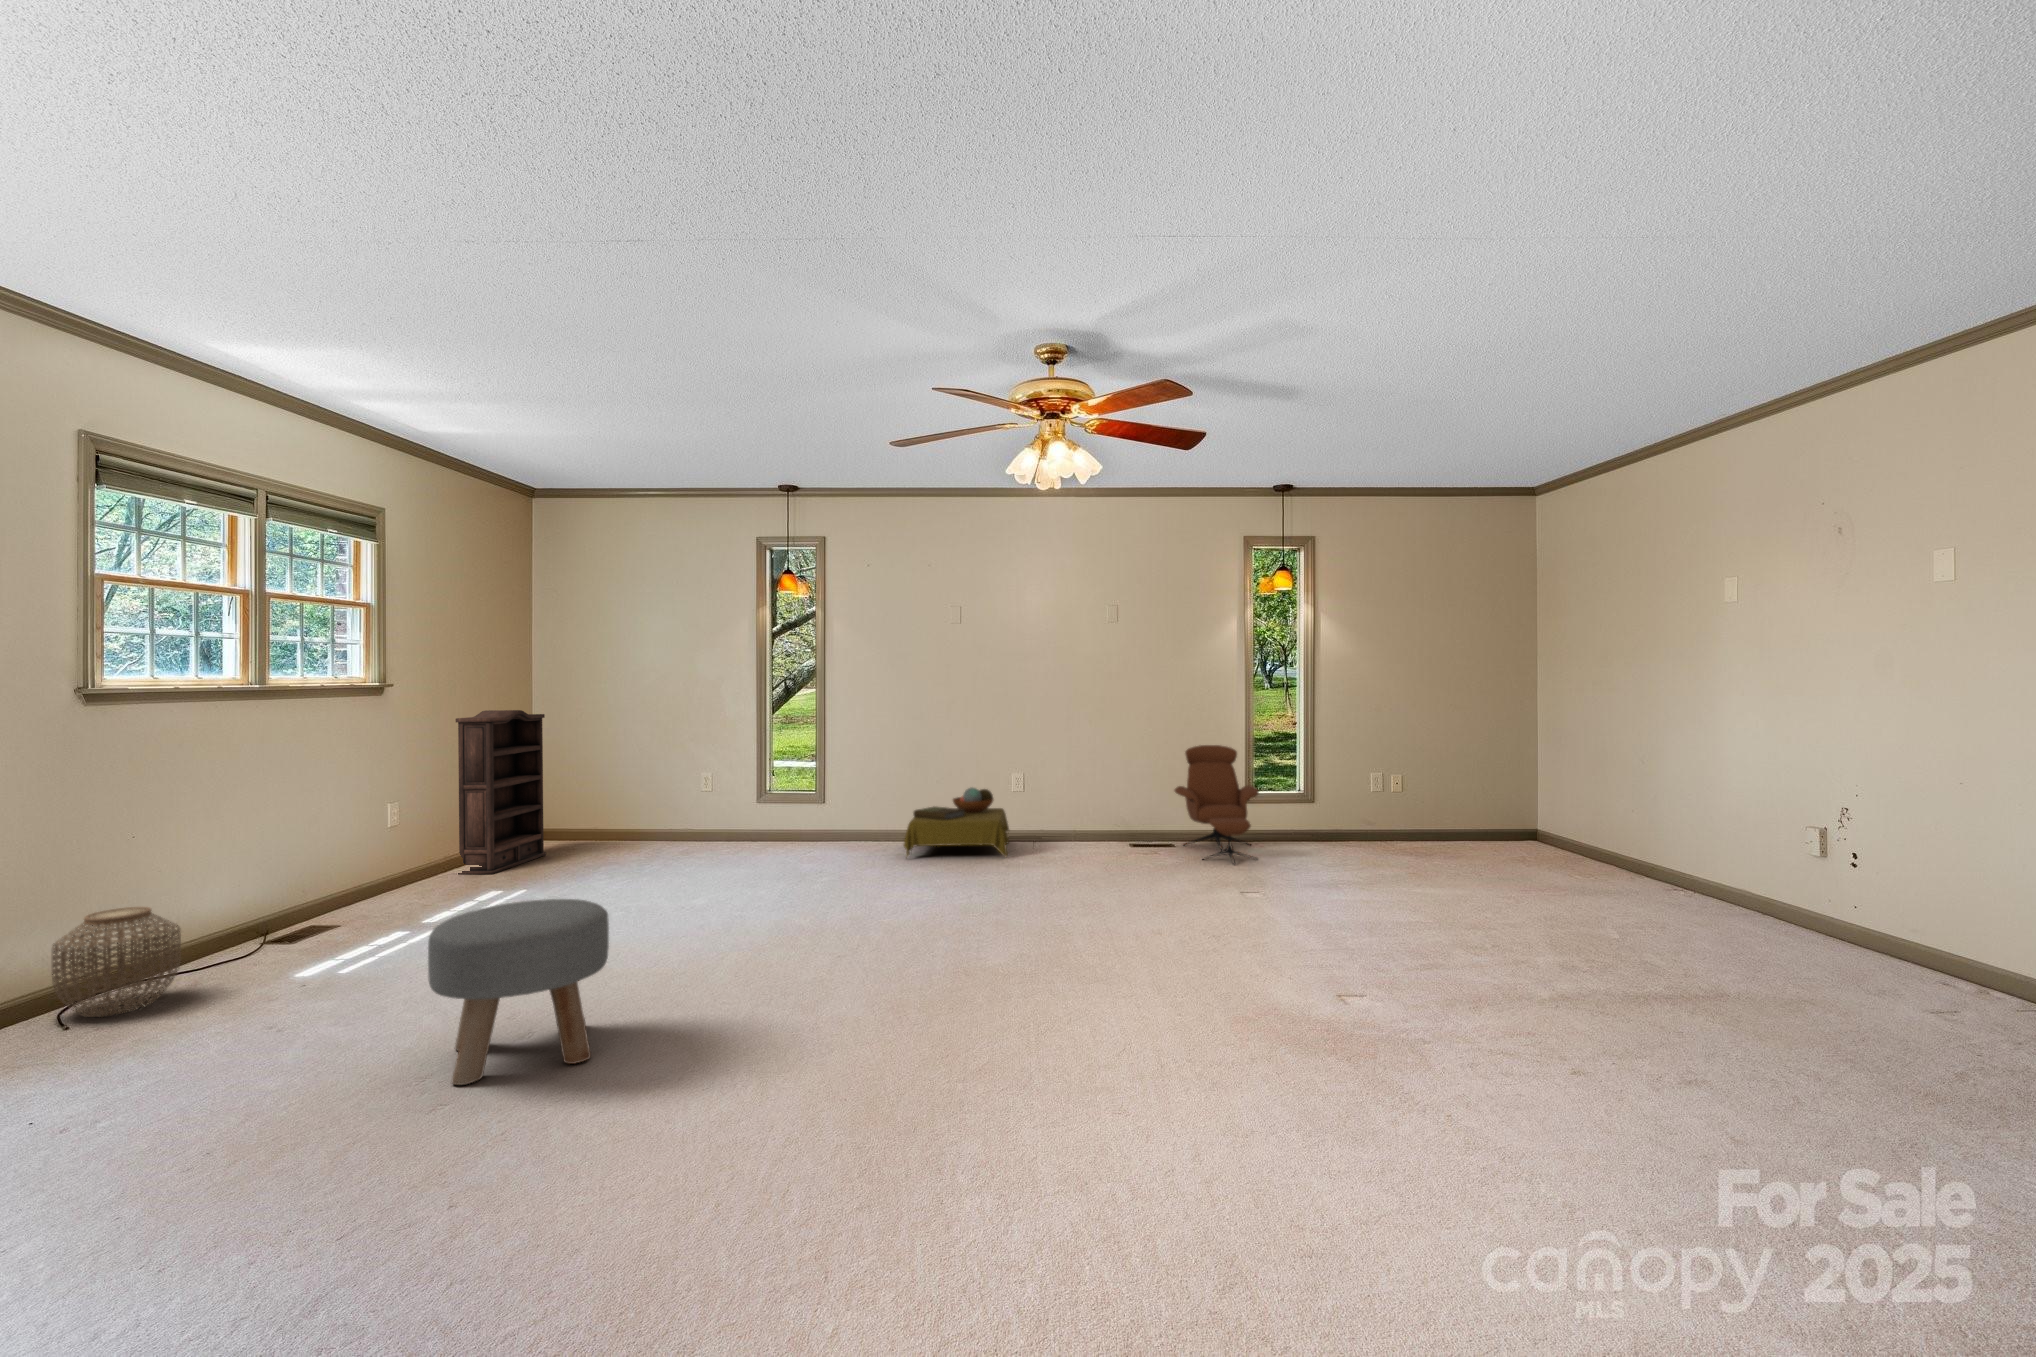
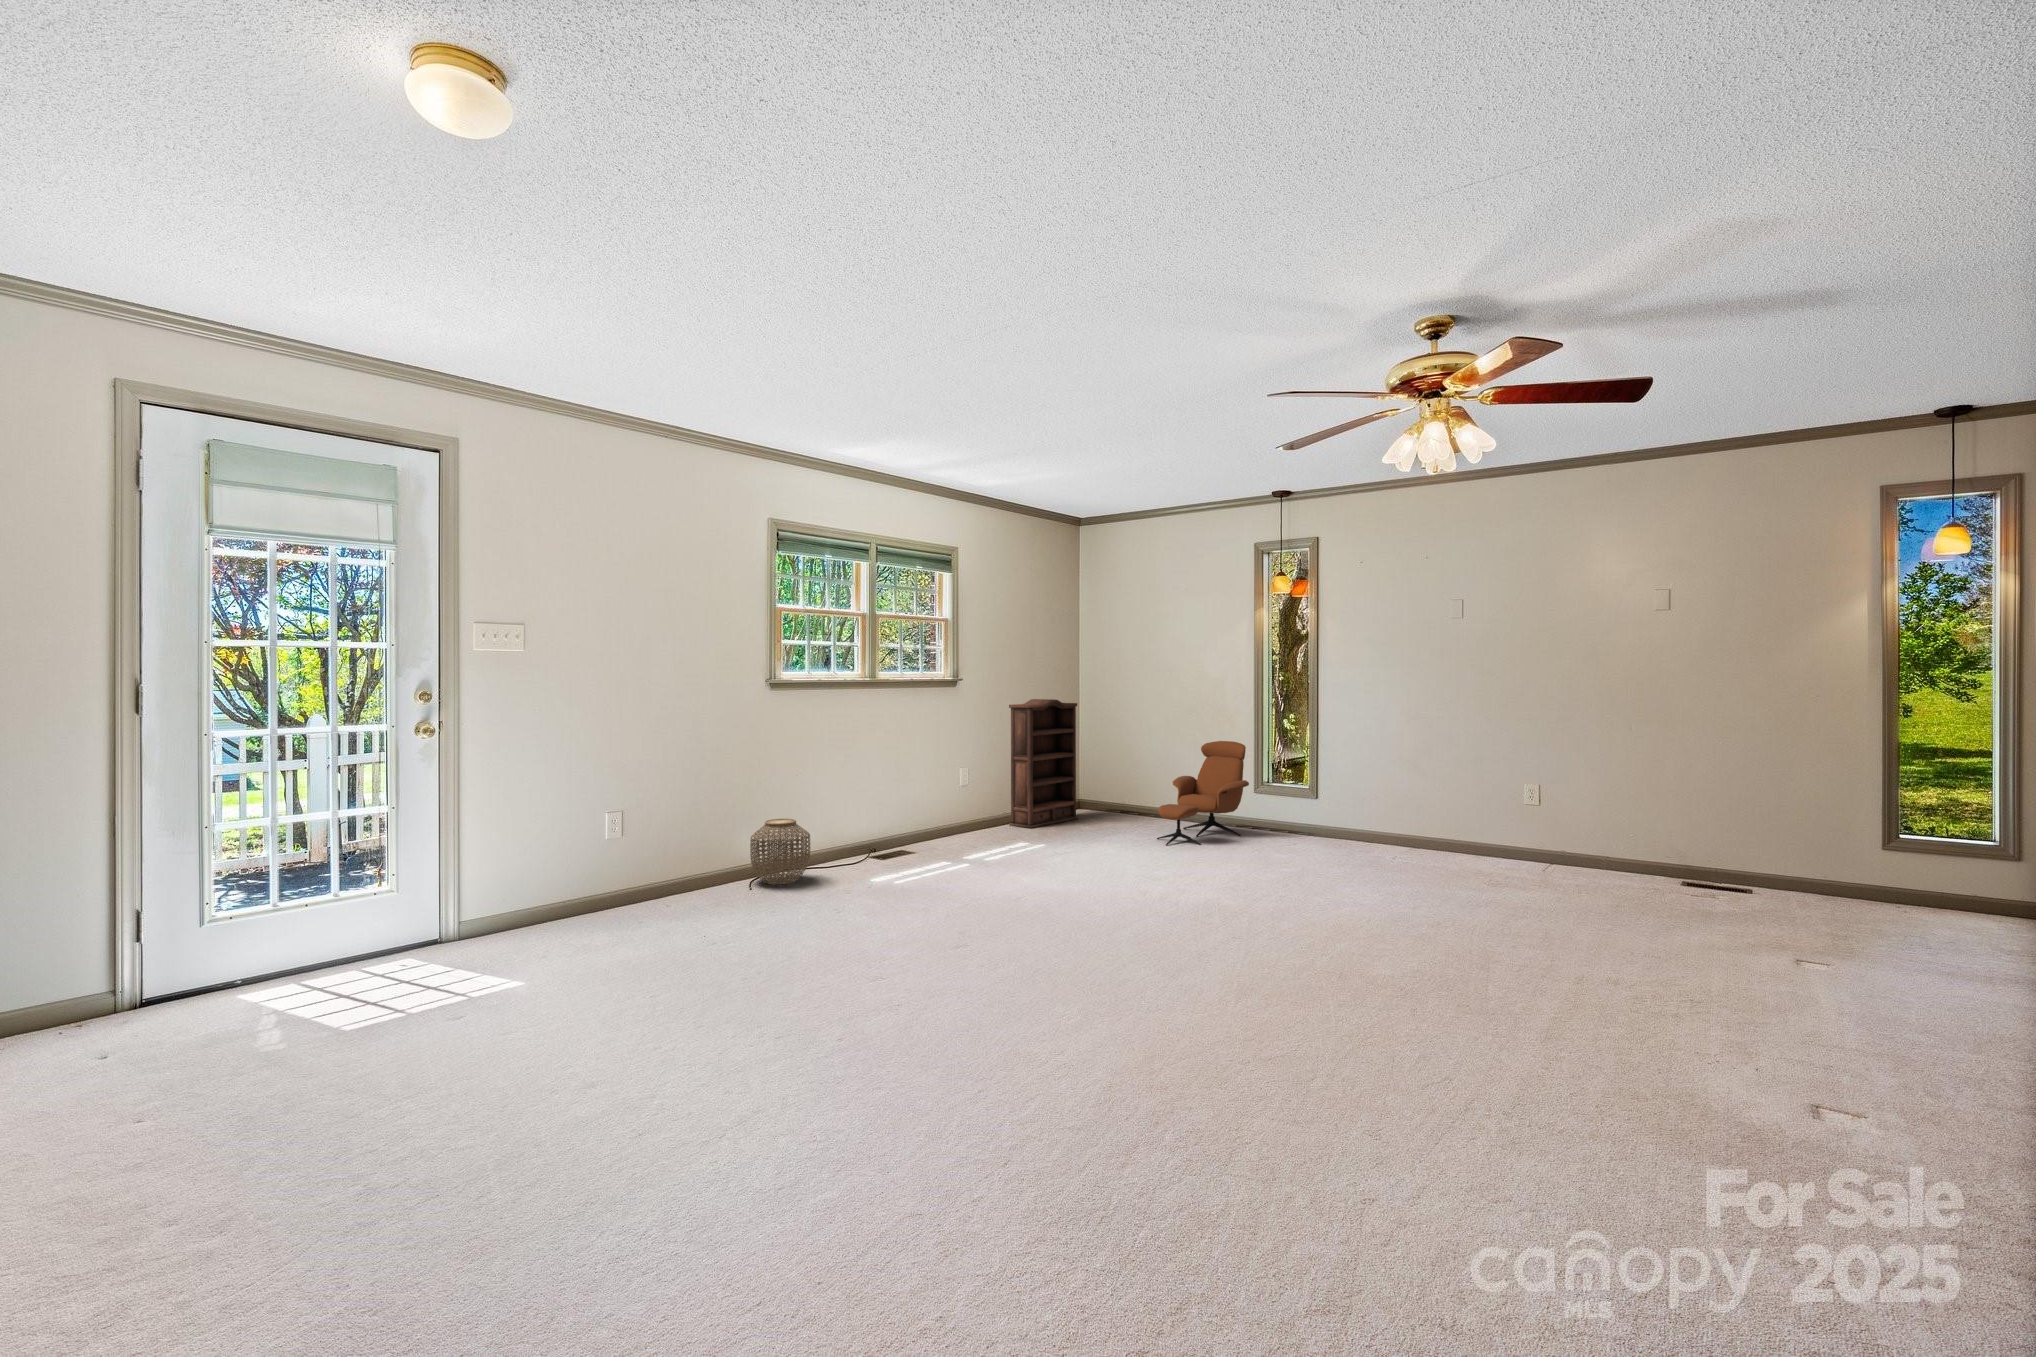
lounge chair: present [1174,745,1259,864] -> present [1157,741,1249,845]
side table: present [903,788,1009,857] -> none [1374,796,1513,878]
ottoman: present [428,899,609,1085] -> none [881,846,1000,974]

